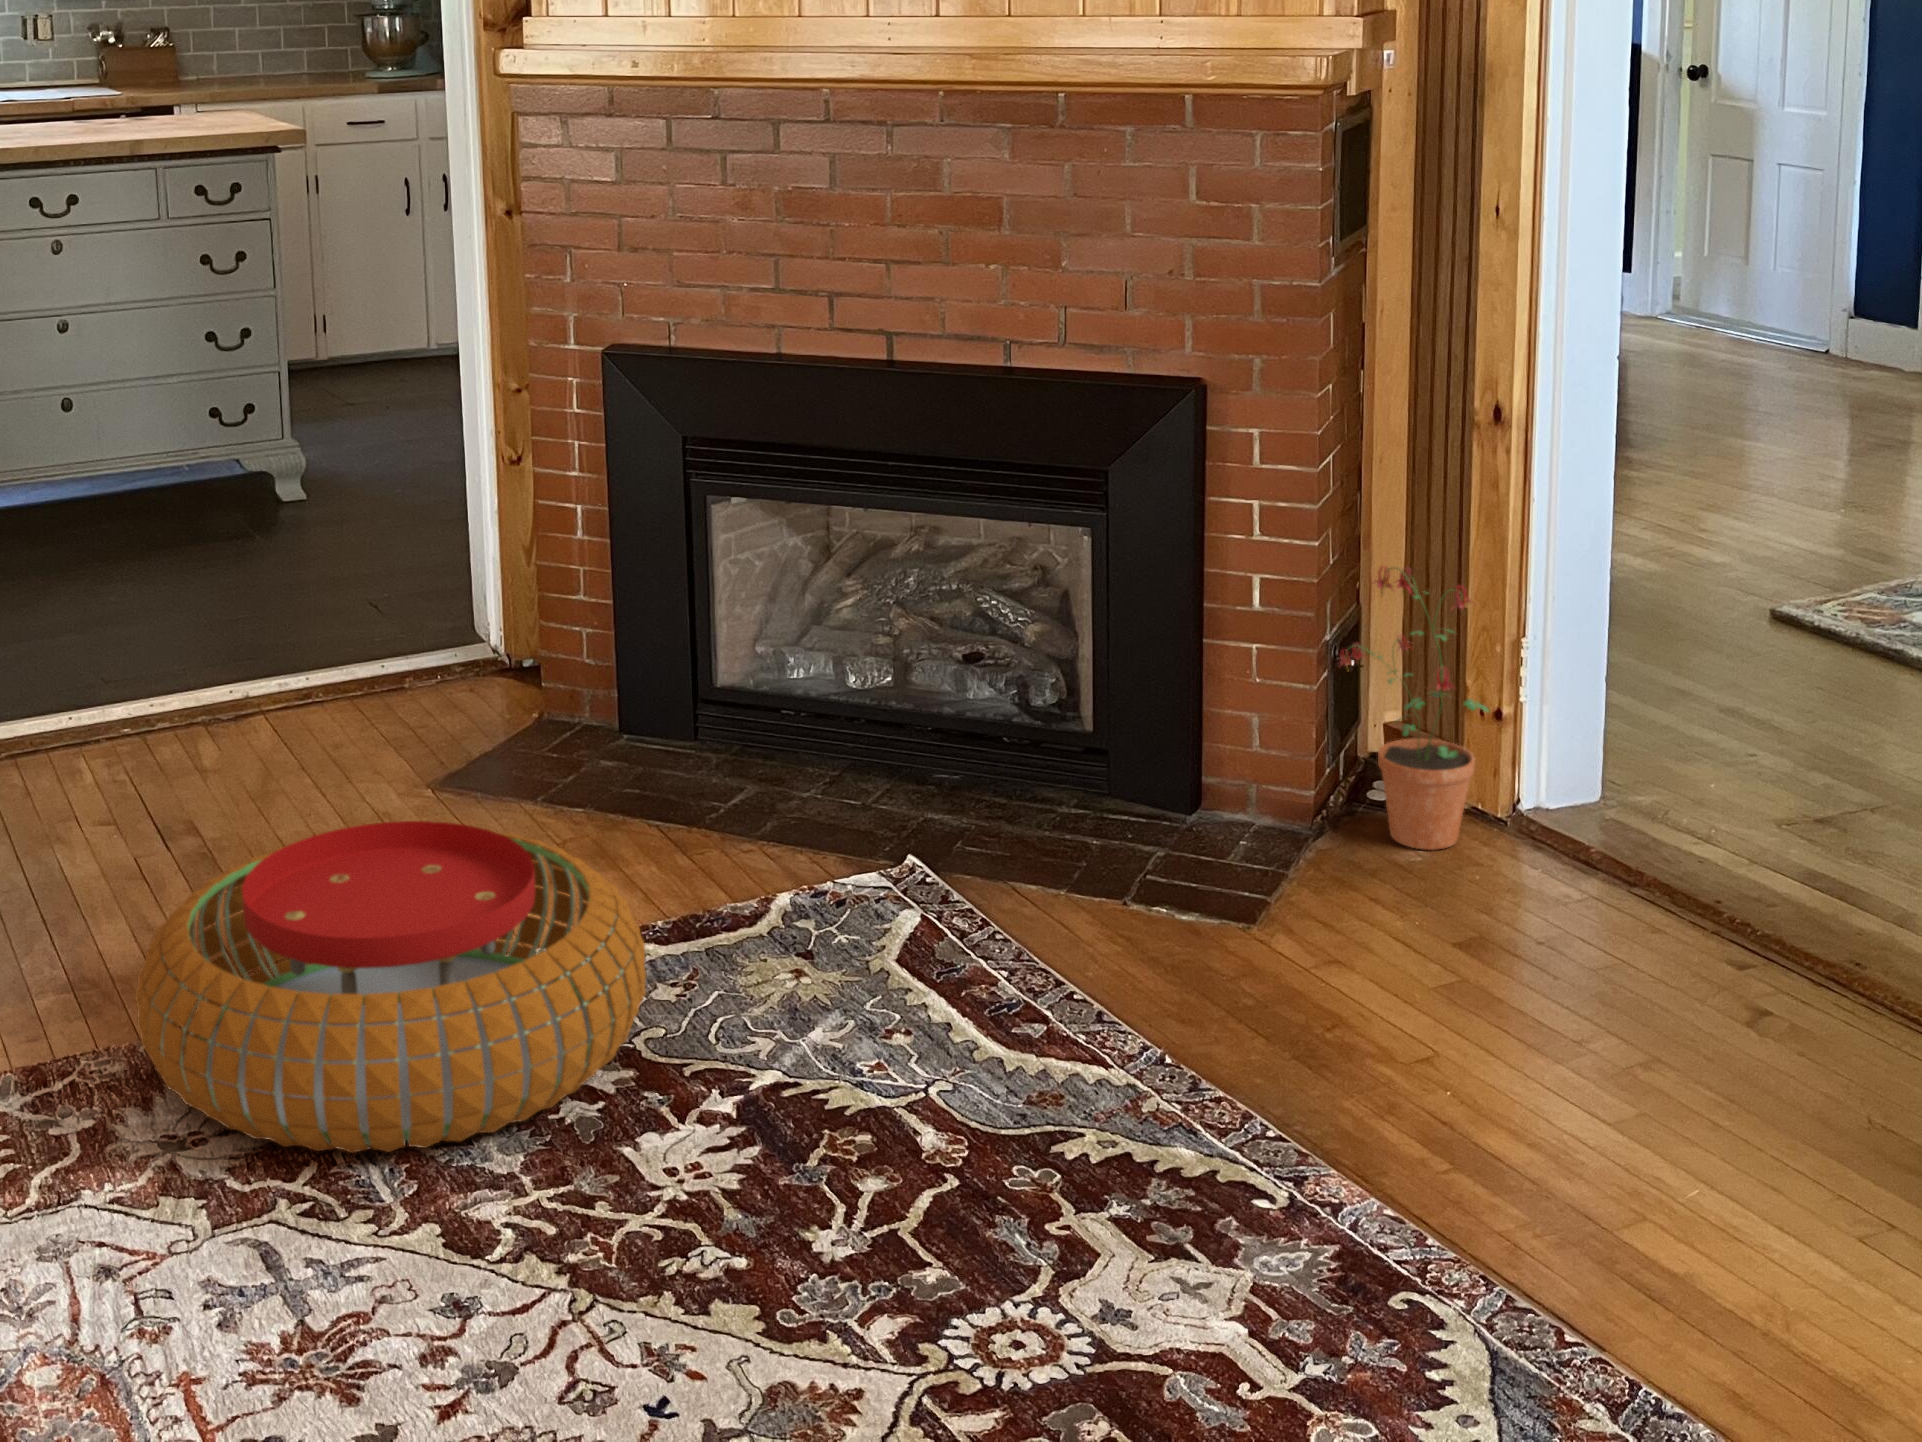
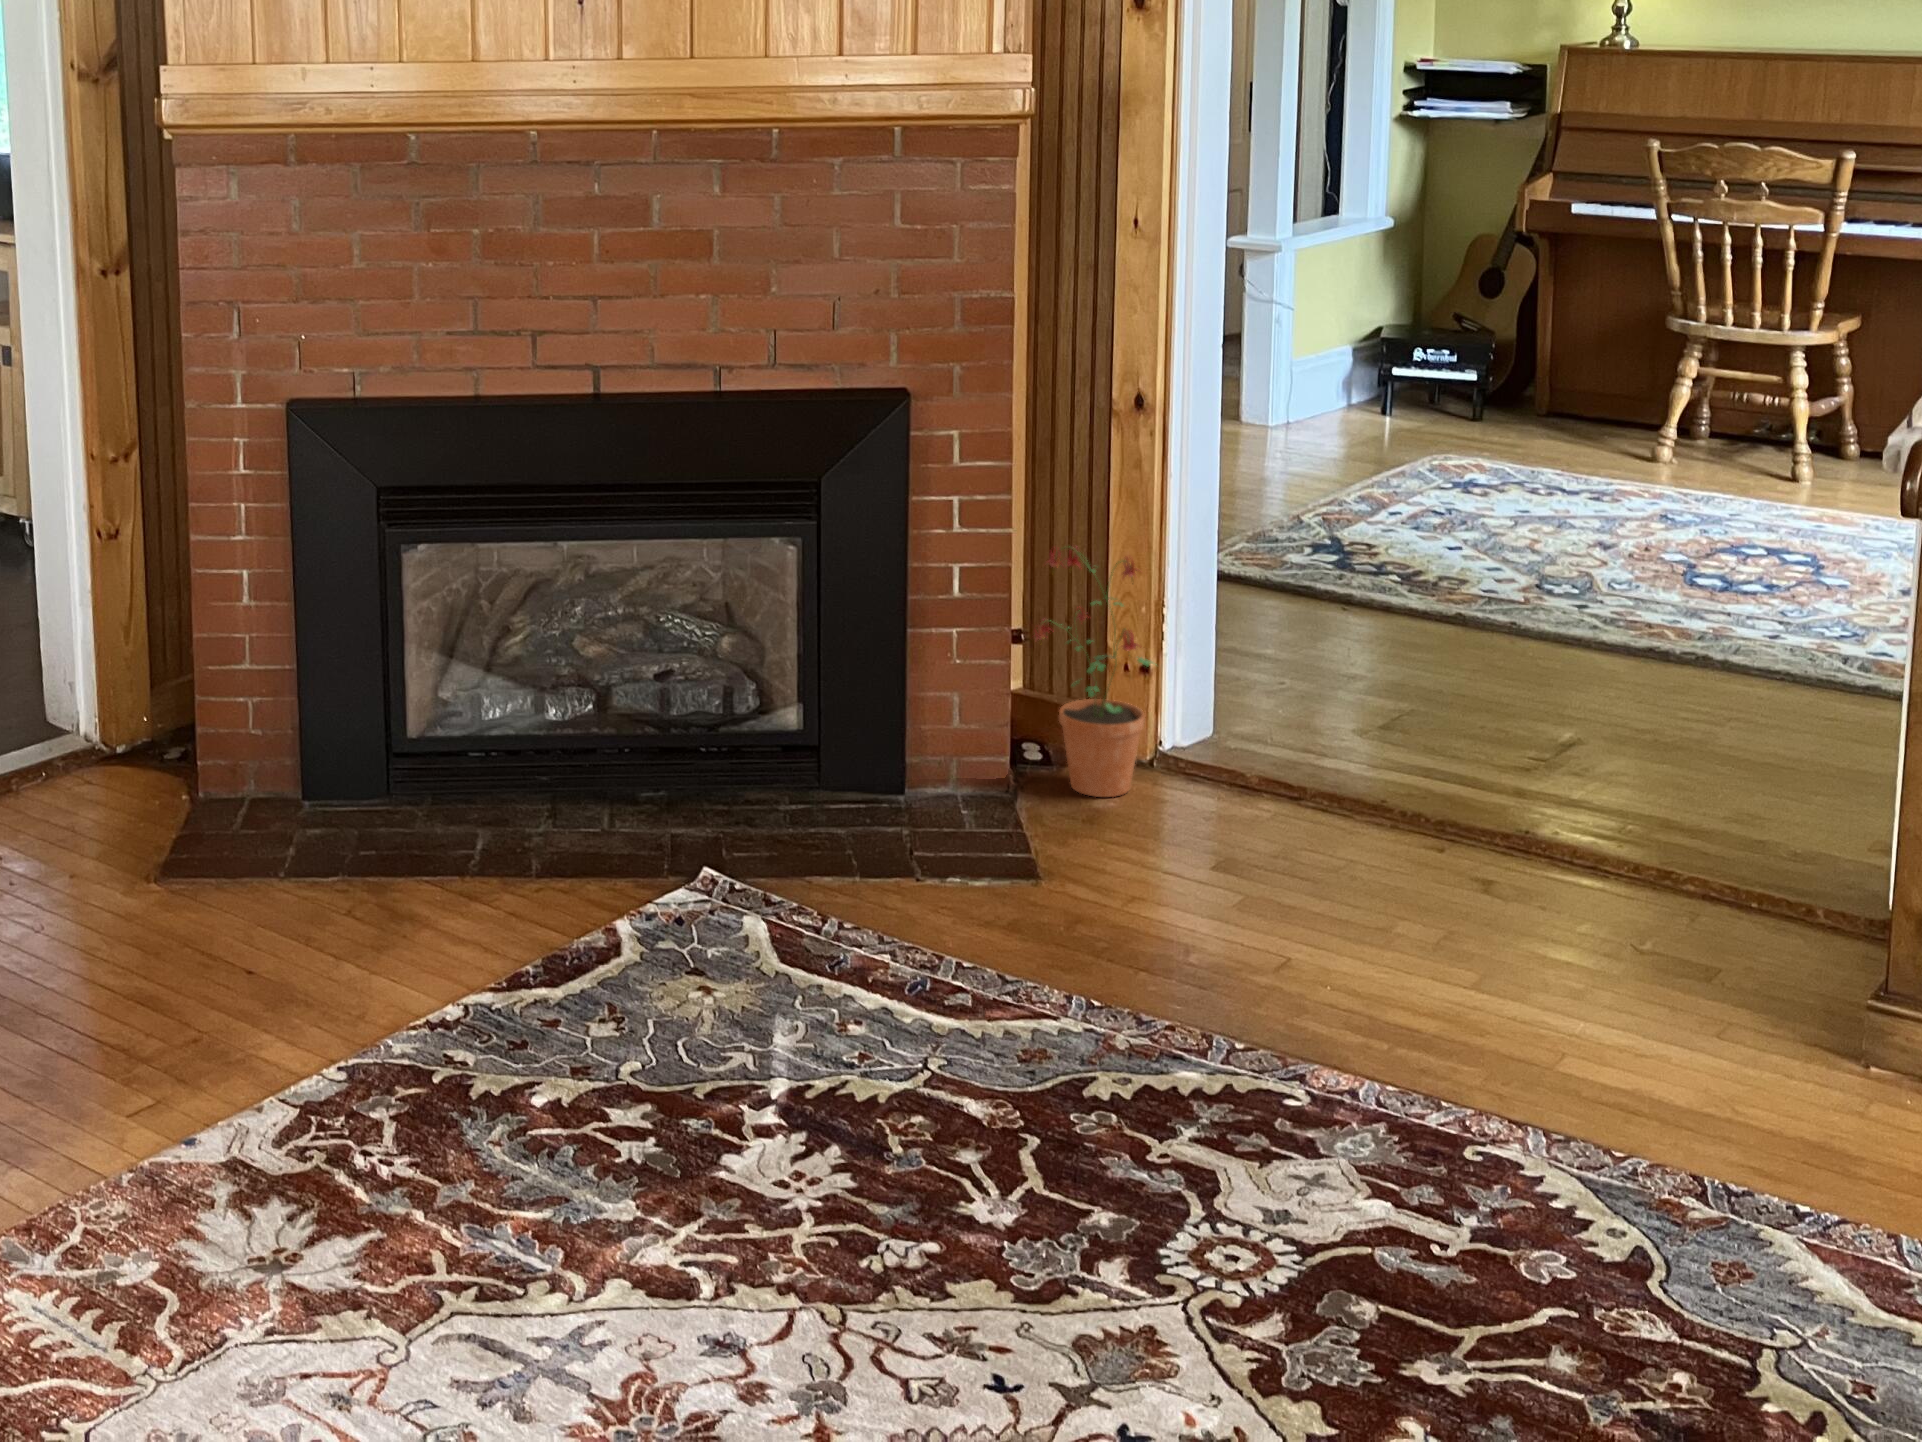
pouf: present [135,821,646,1153] -> none [131,891,662,1245]

